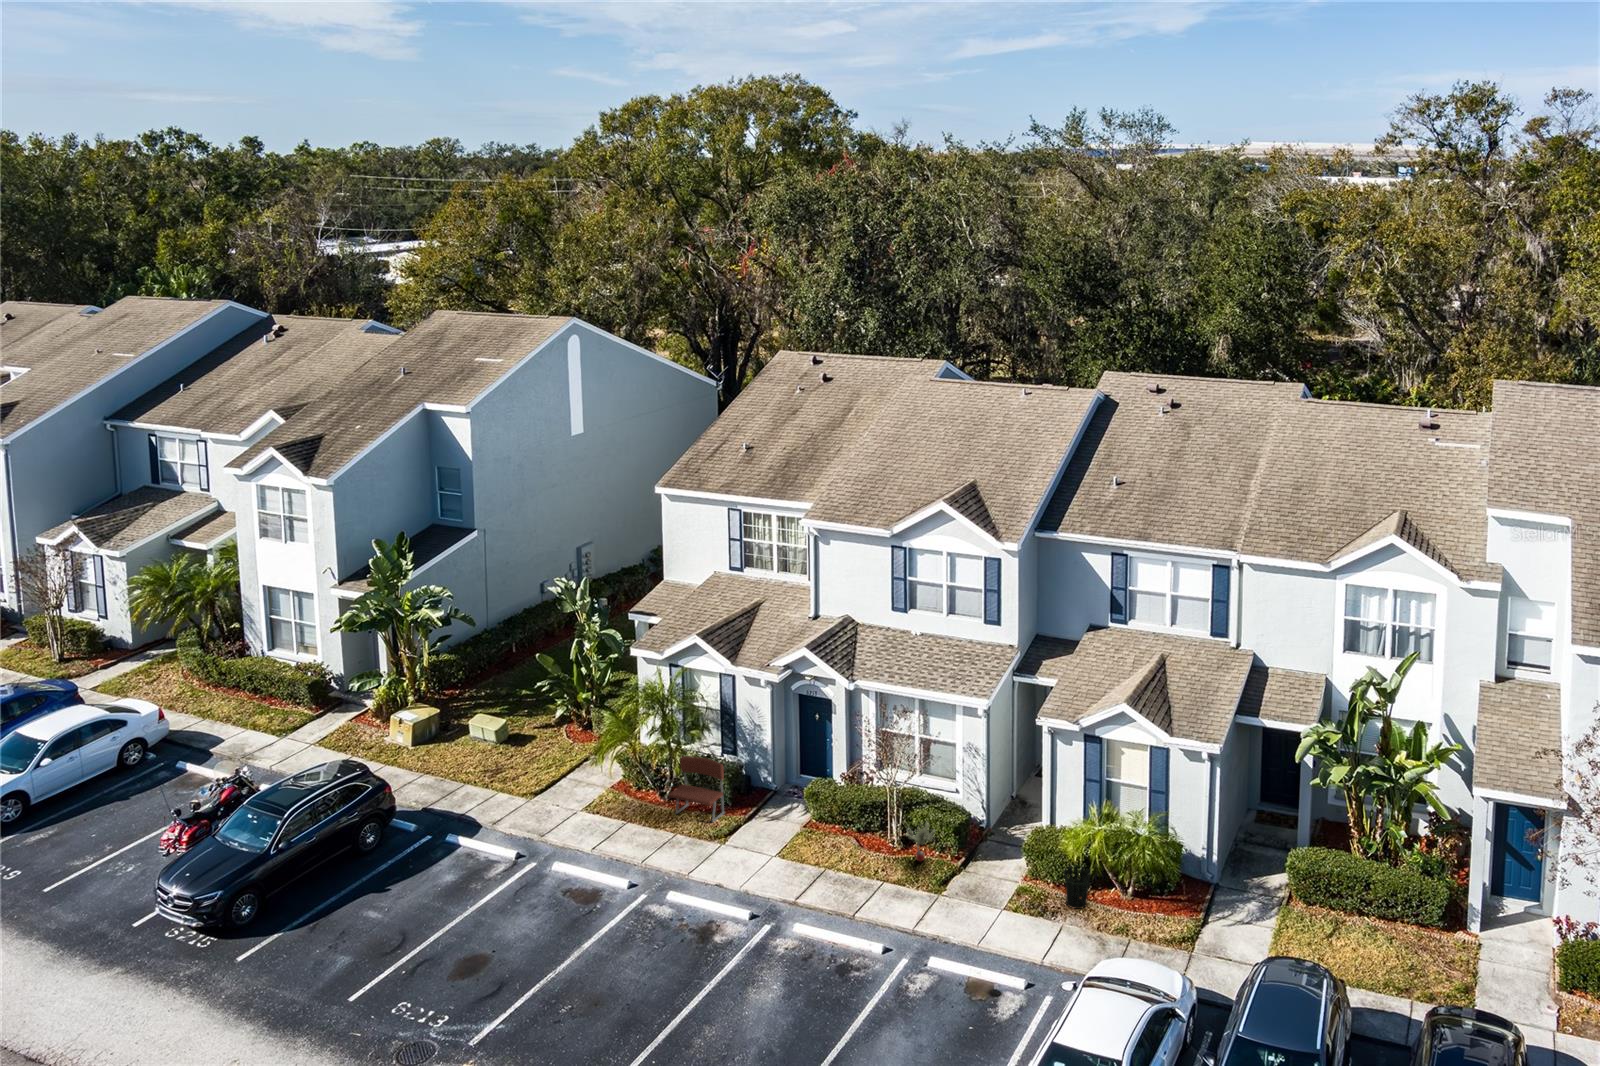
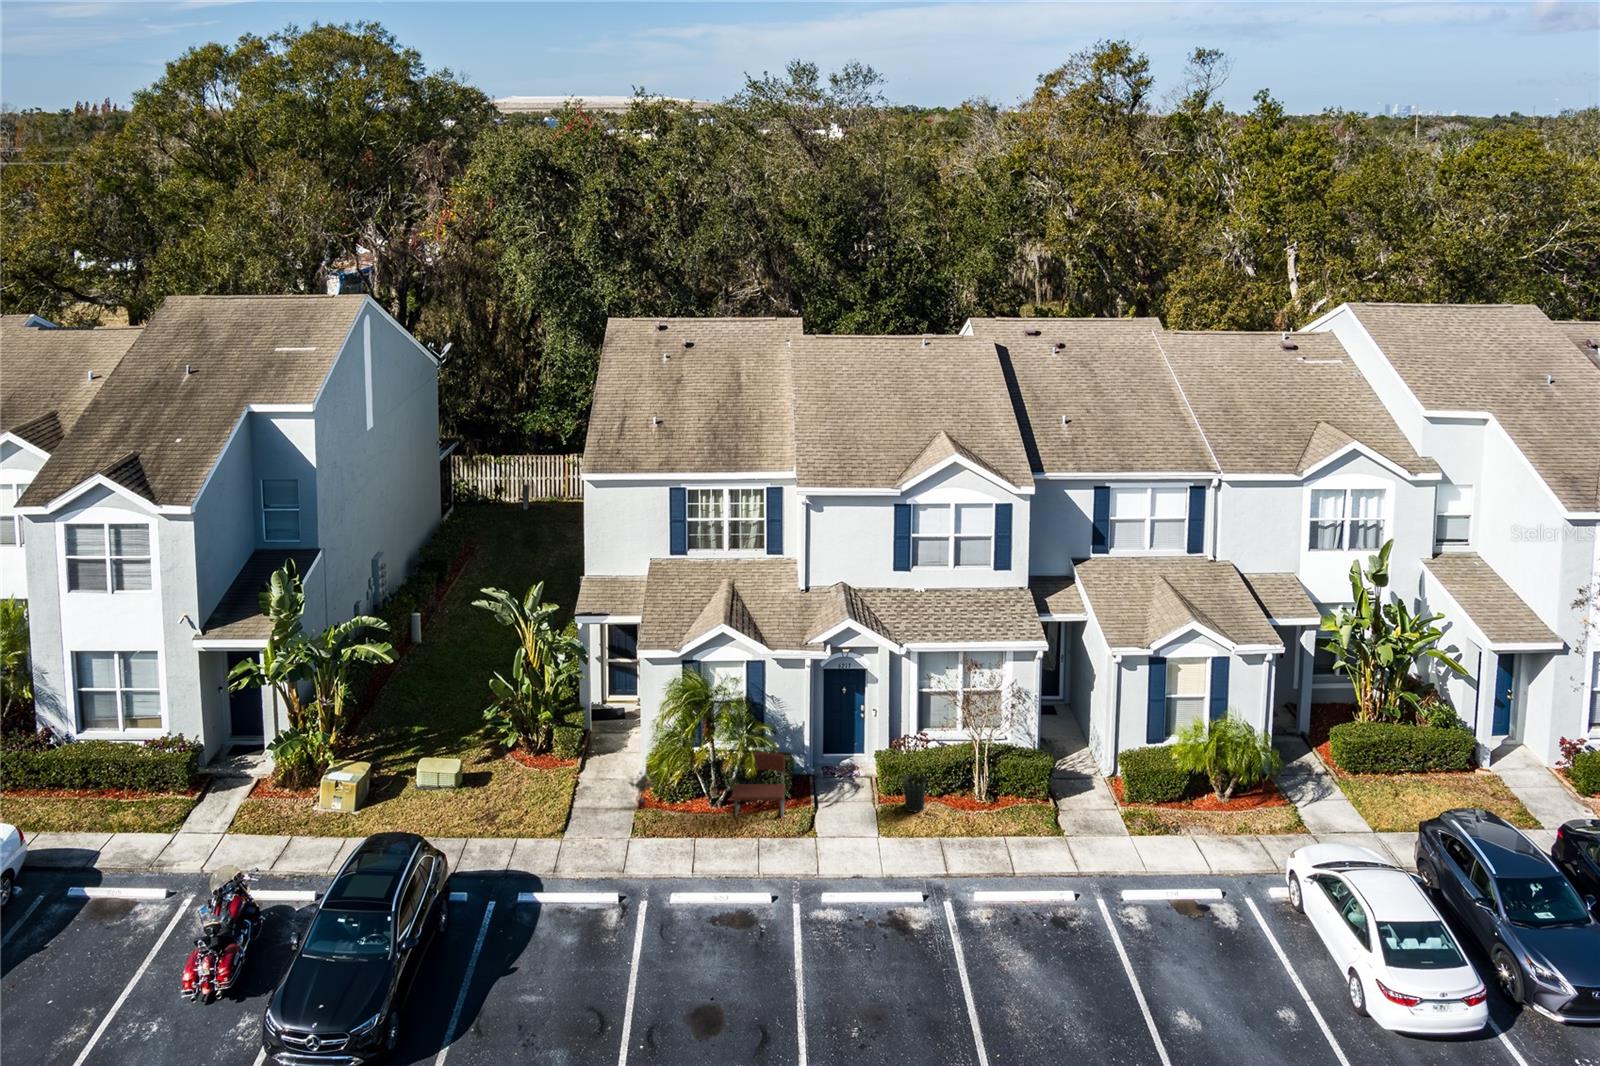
potted tree: present [907,823,935,862] -> present [629,770,654,808]
waste bin: present [1063,866,1091,909] -> present [902,773,927,812]

